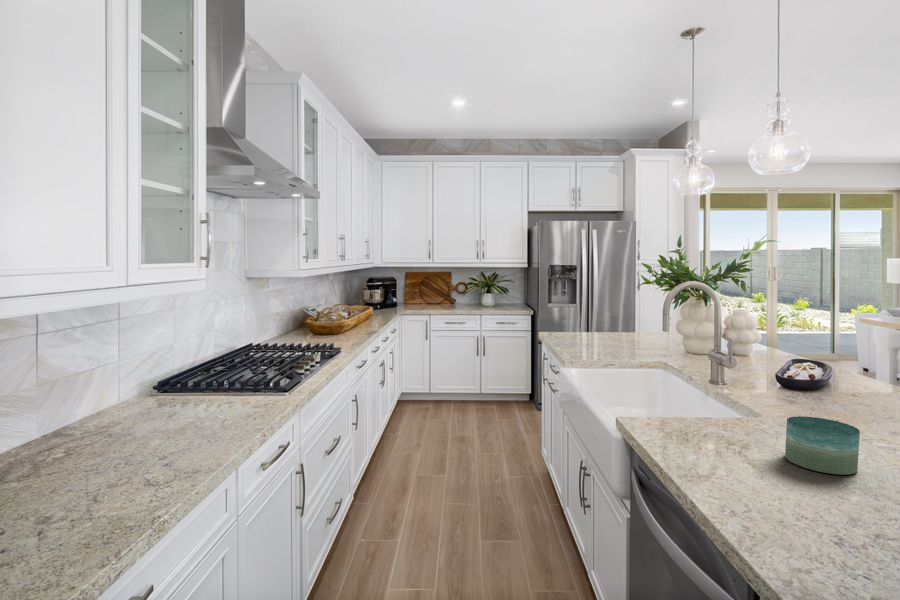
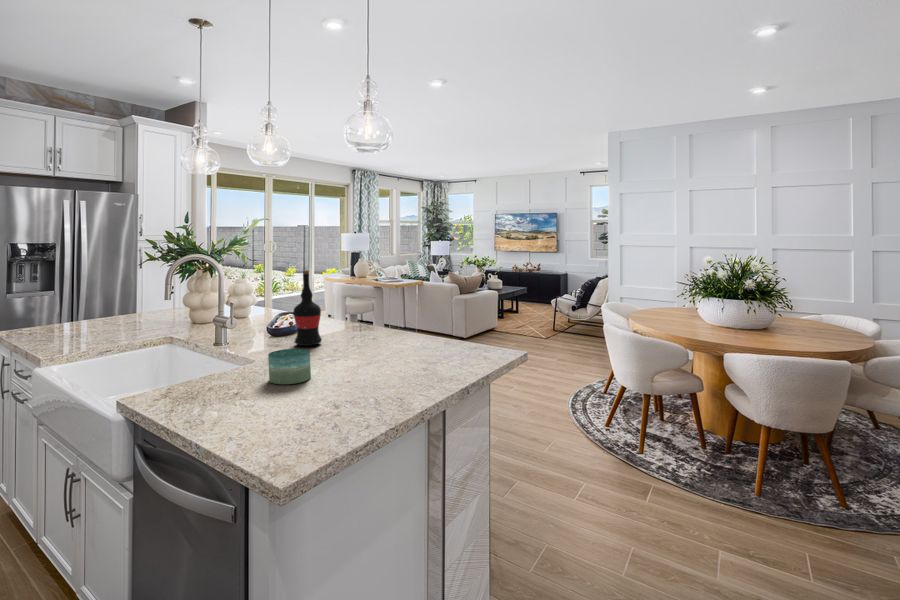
wine bottle: none [819,306,870,415] -> present [293,270,322,346]

